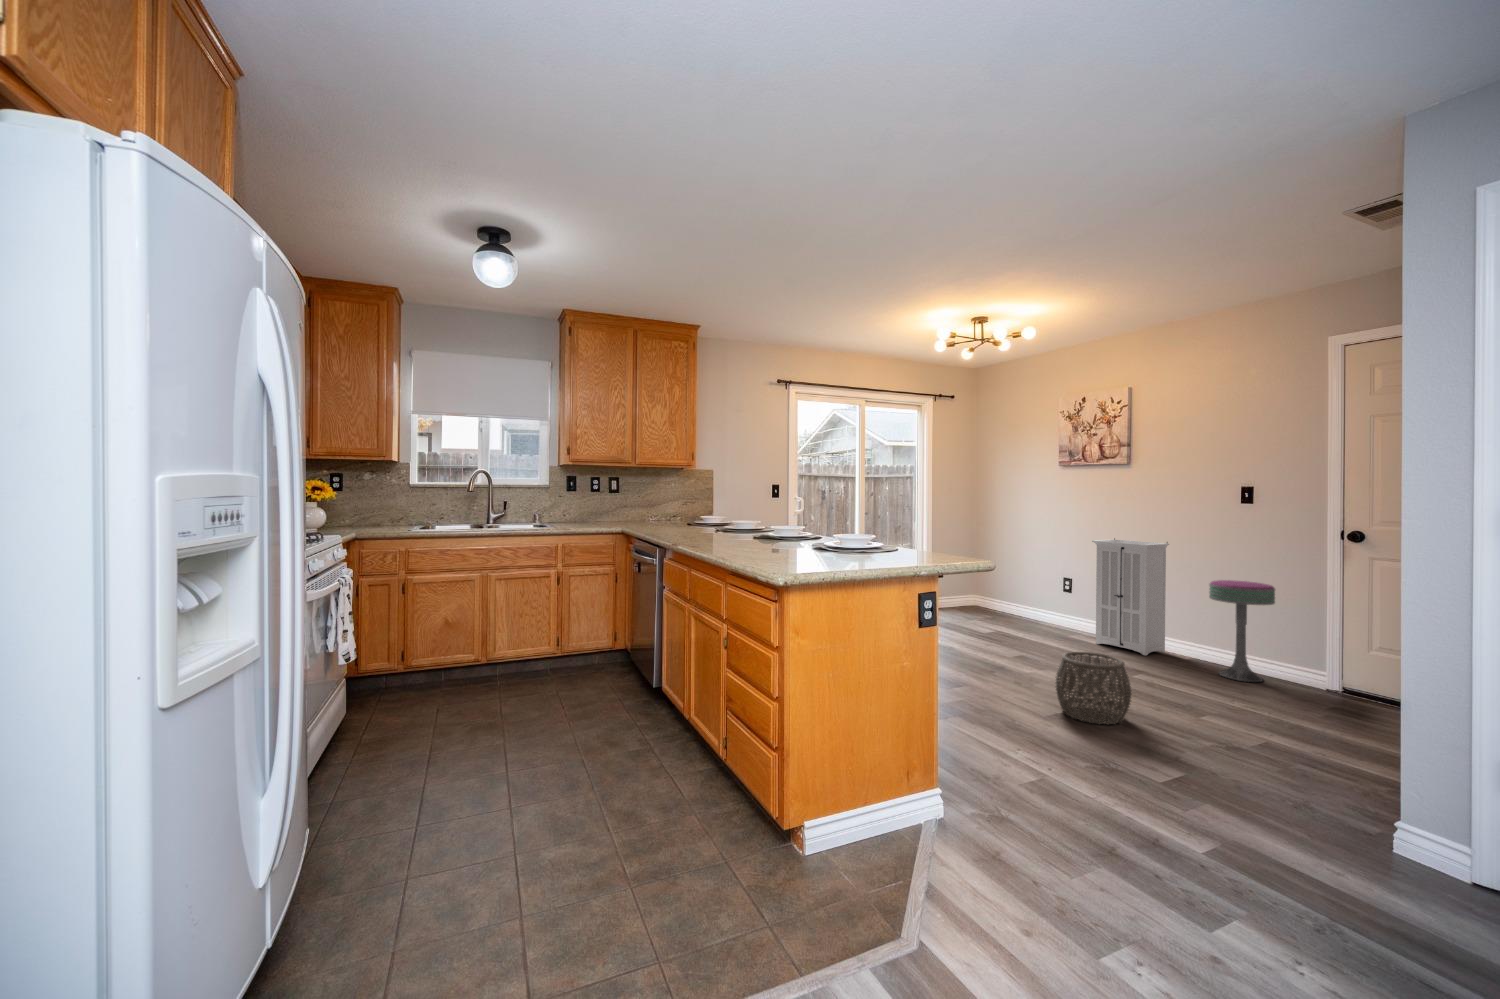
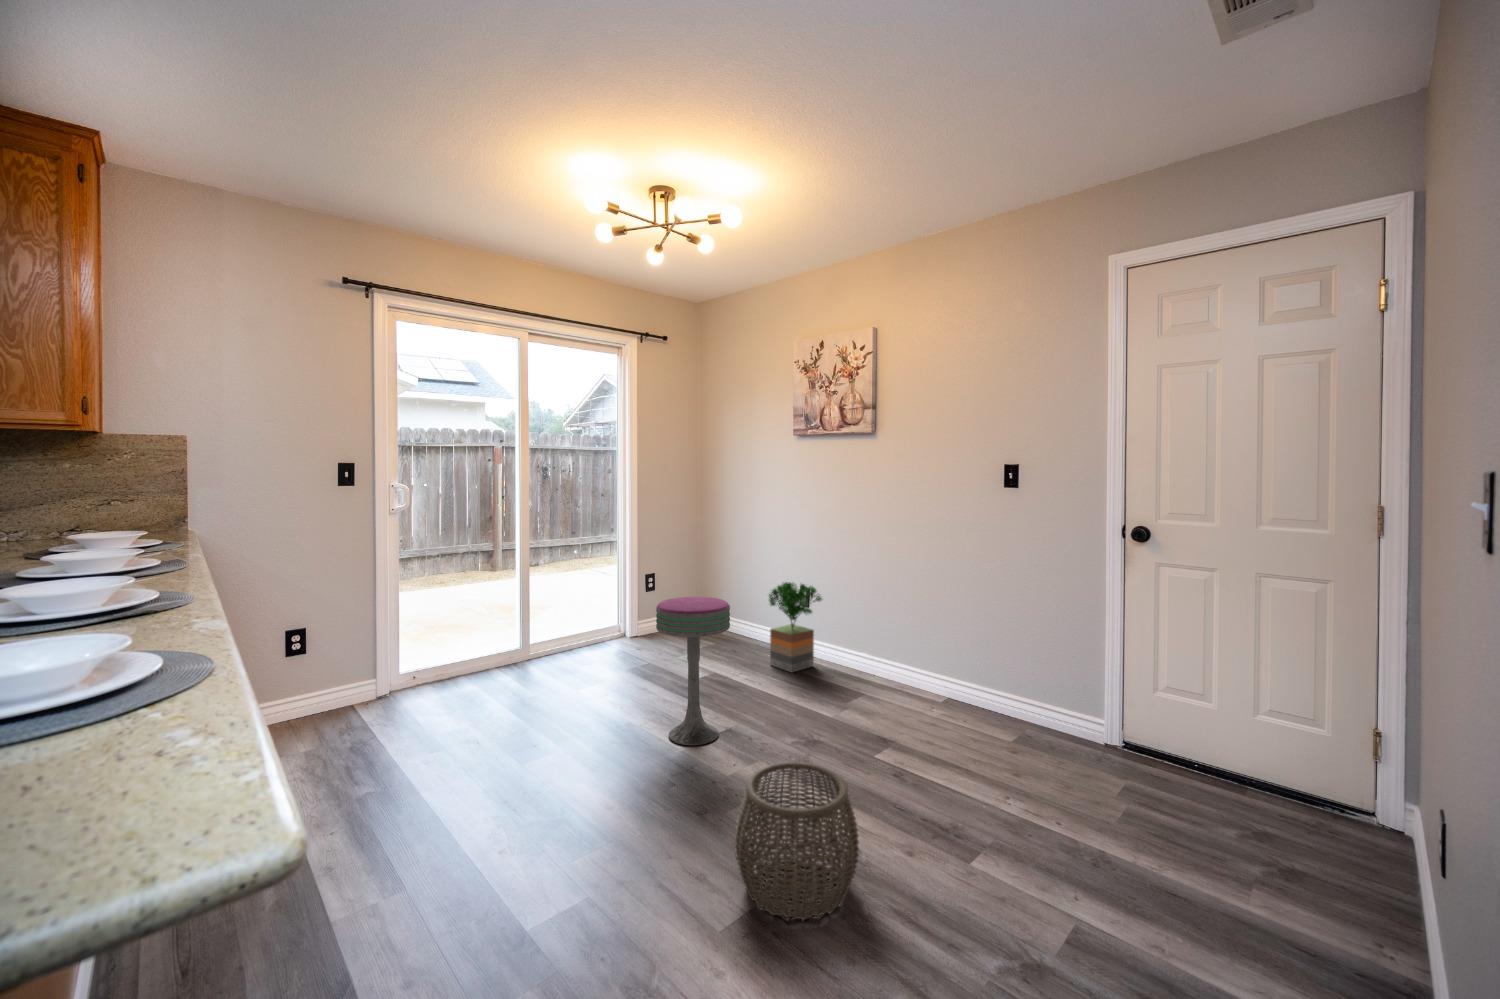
storage cabinet: present [1092,538,1169,656] -> none [828,534,921,701]
potted tree: none [1040,571,1086,636] -> present [769,582,822,673]
bar stool: present [1209,580,1275,682] -> present [656,597,730,745]

